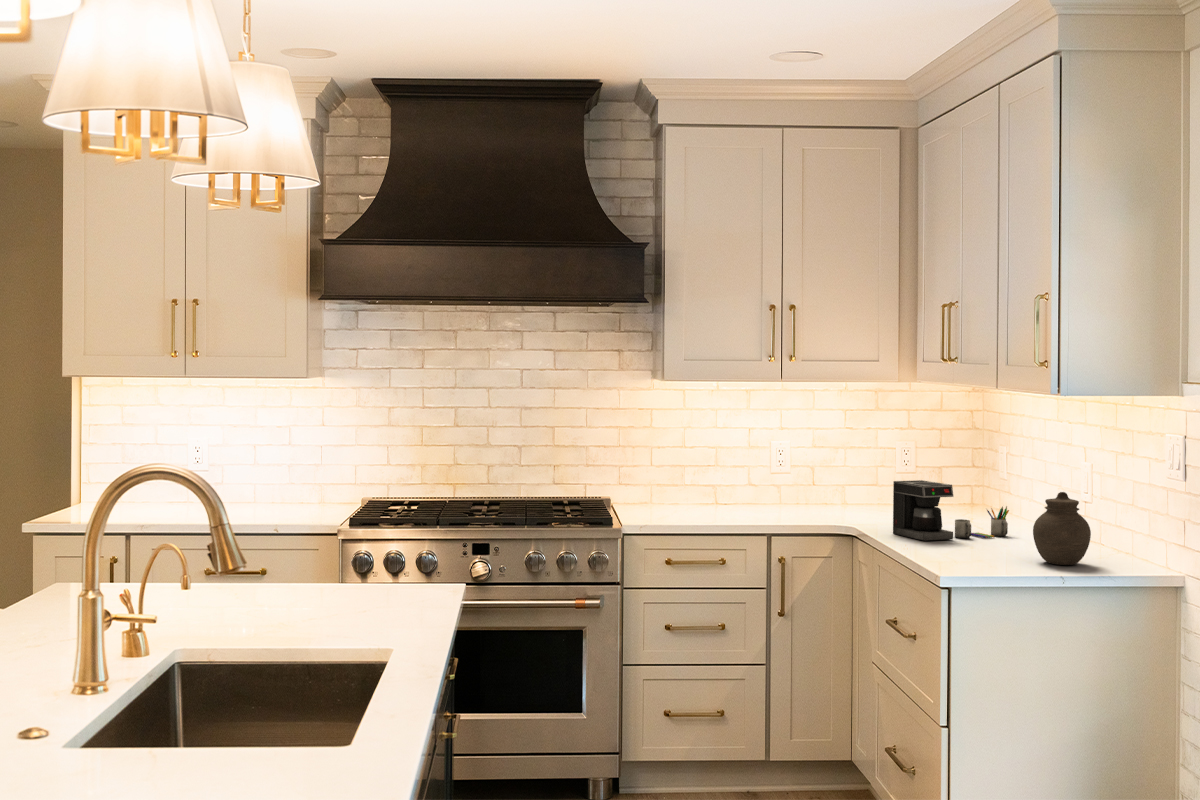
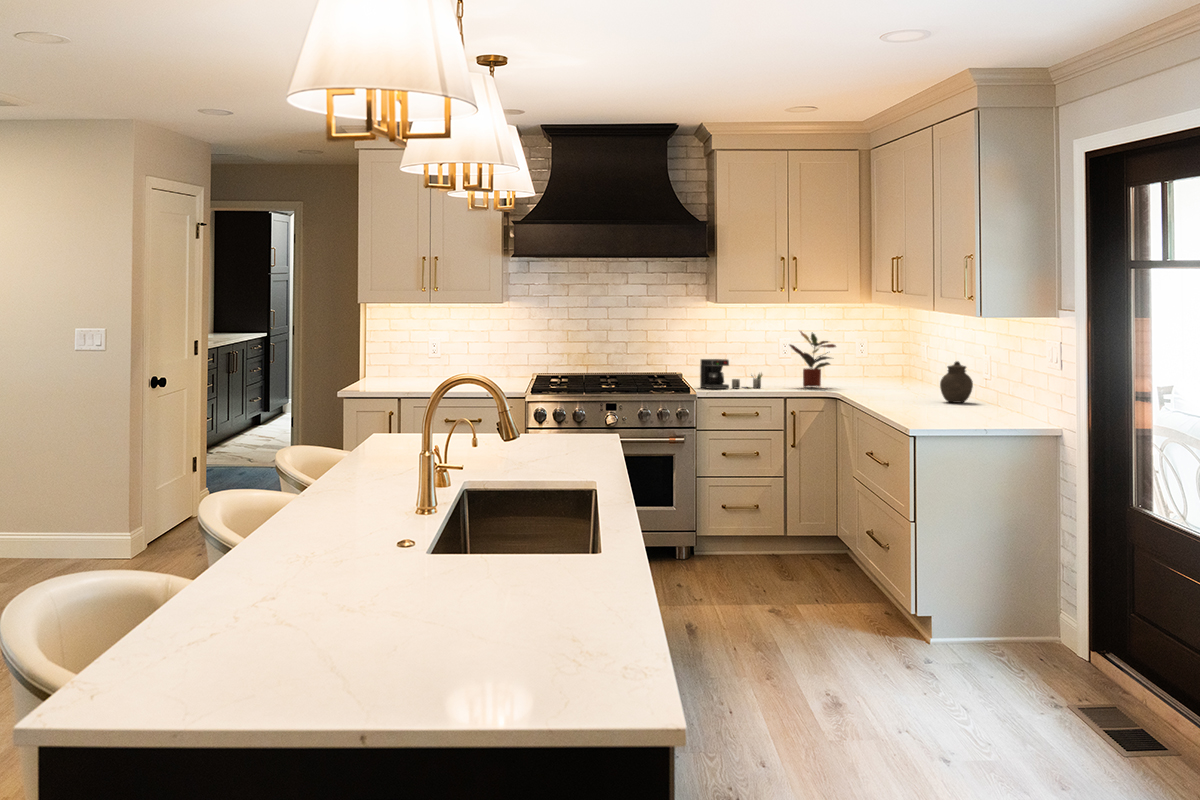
potted plant: none [779,417,856,511] -> present [790,331,836,387]
coffee maker: present [893,480,1009,541] -> present [700,359,762,389]

